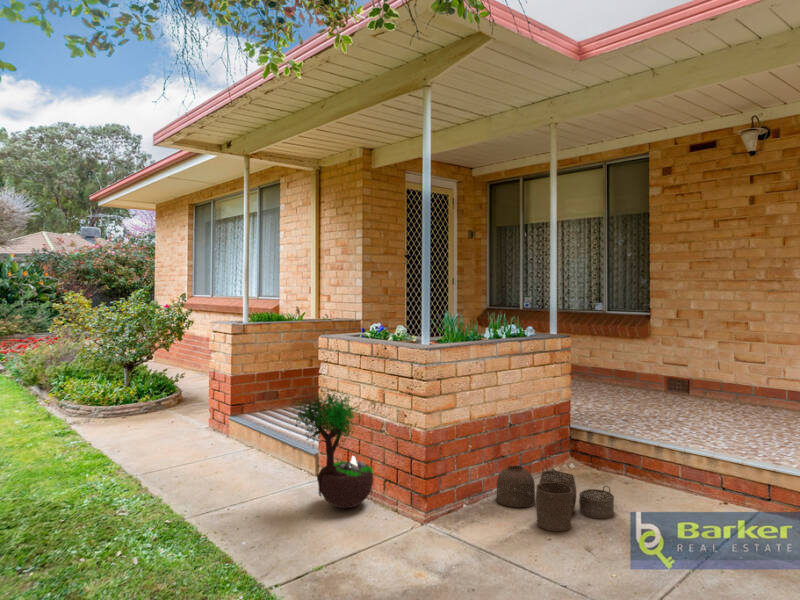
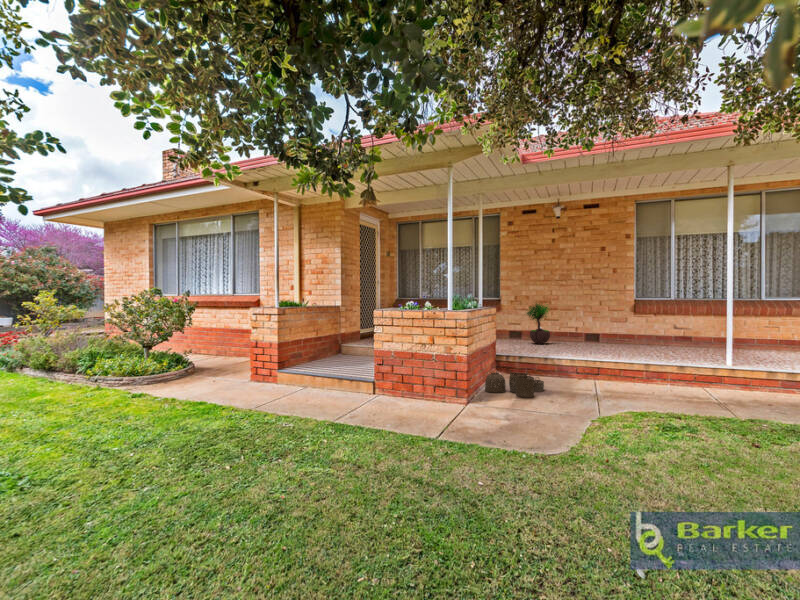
potted tree: present [290,381,373,508] -> present [527,303,550,344]

